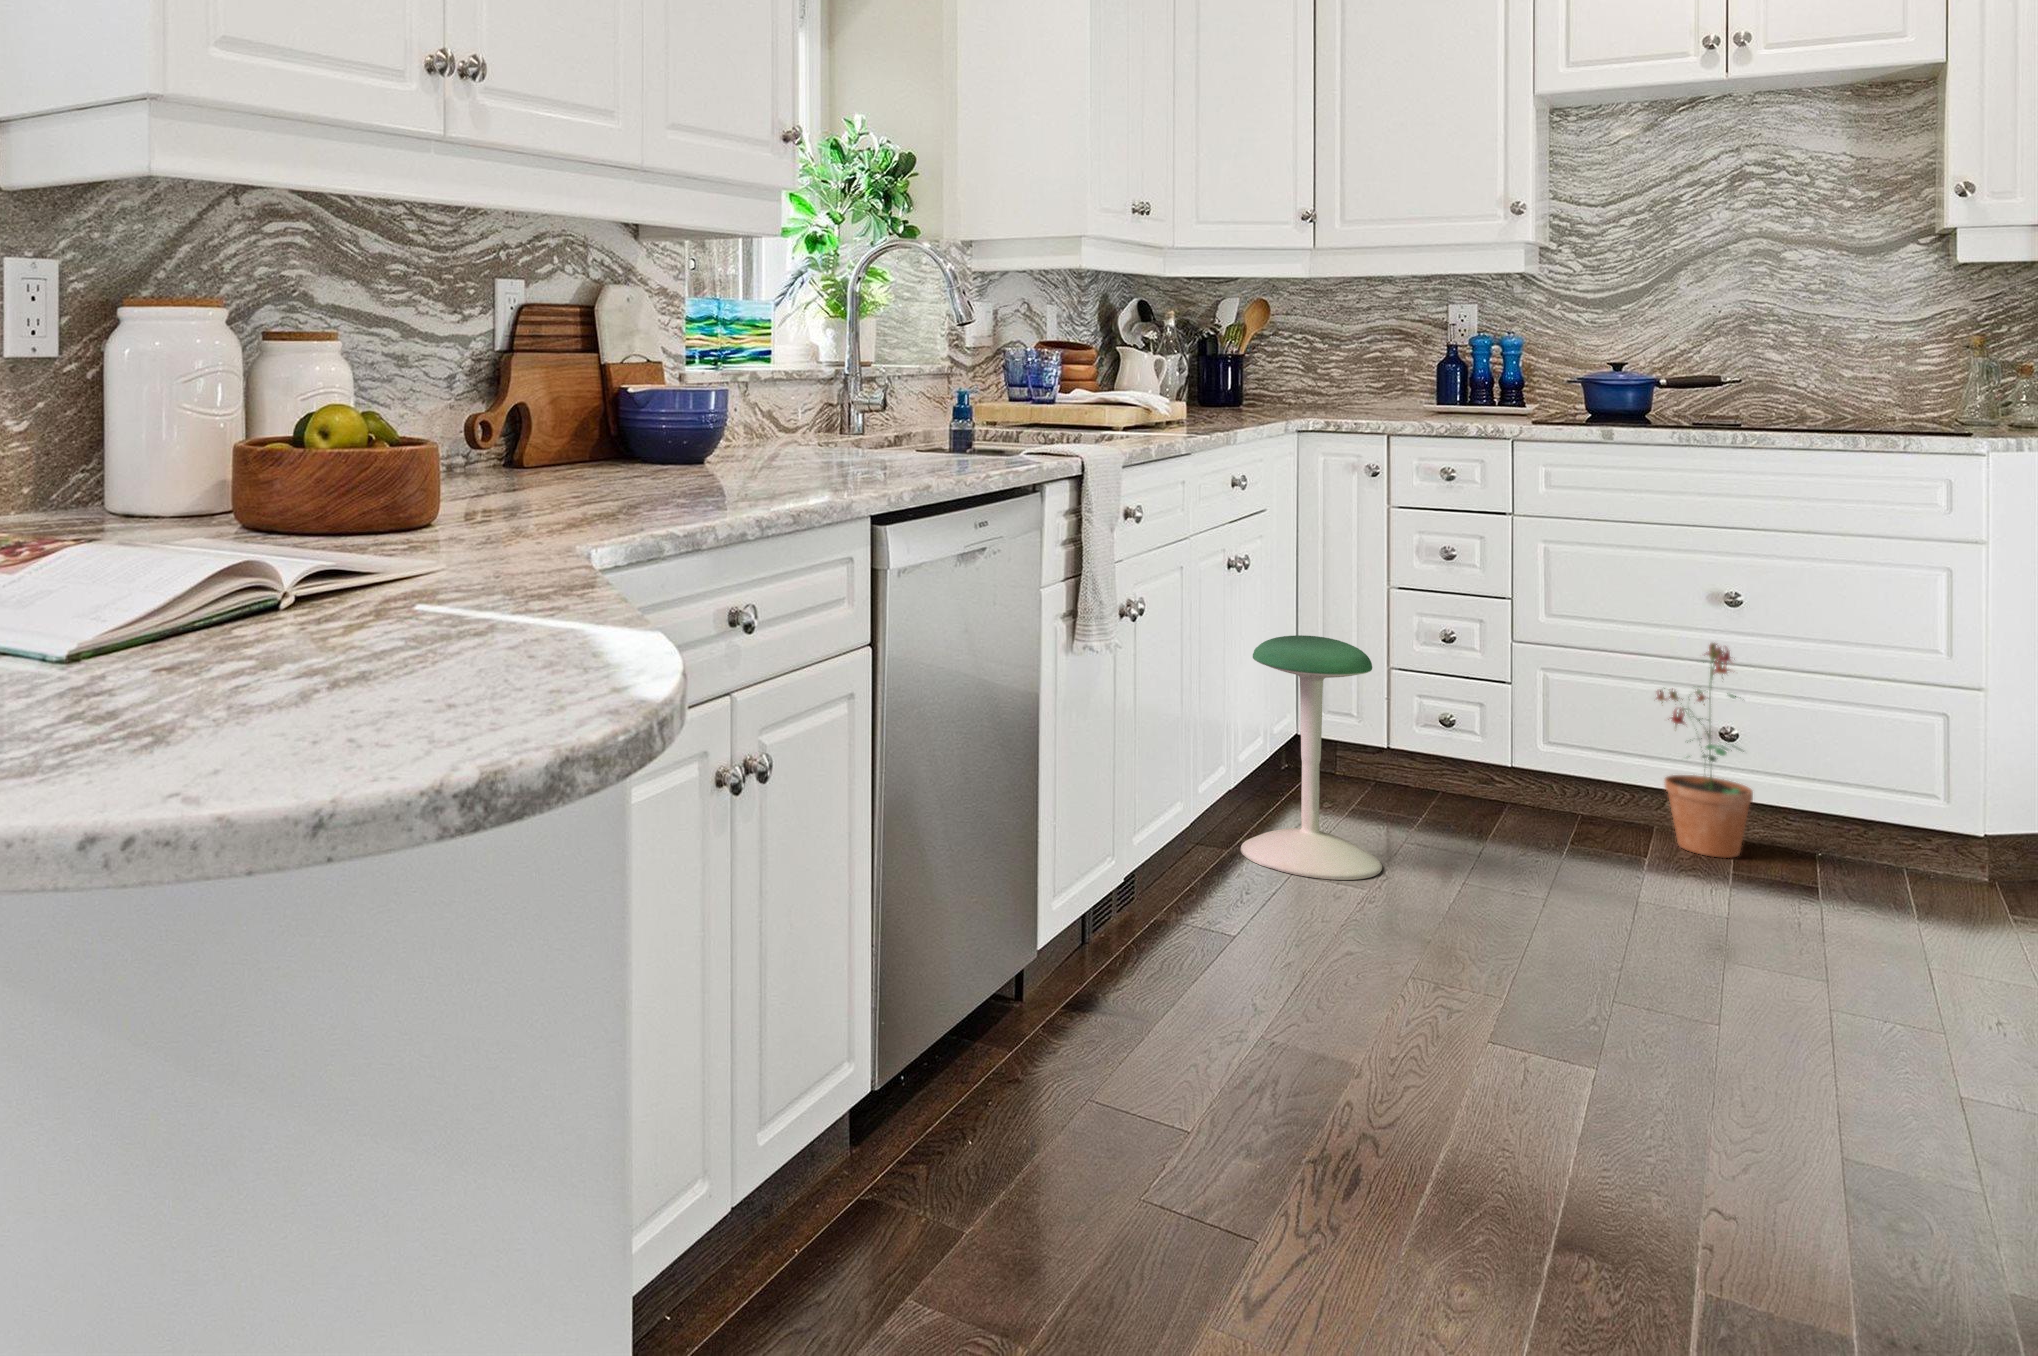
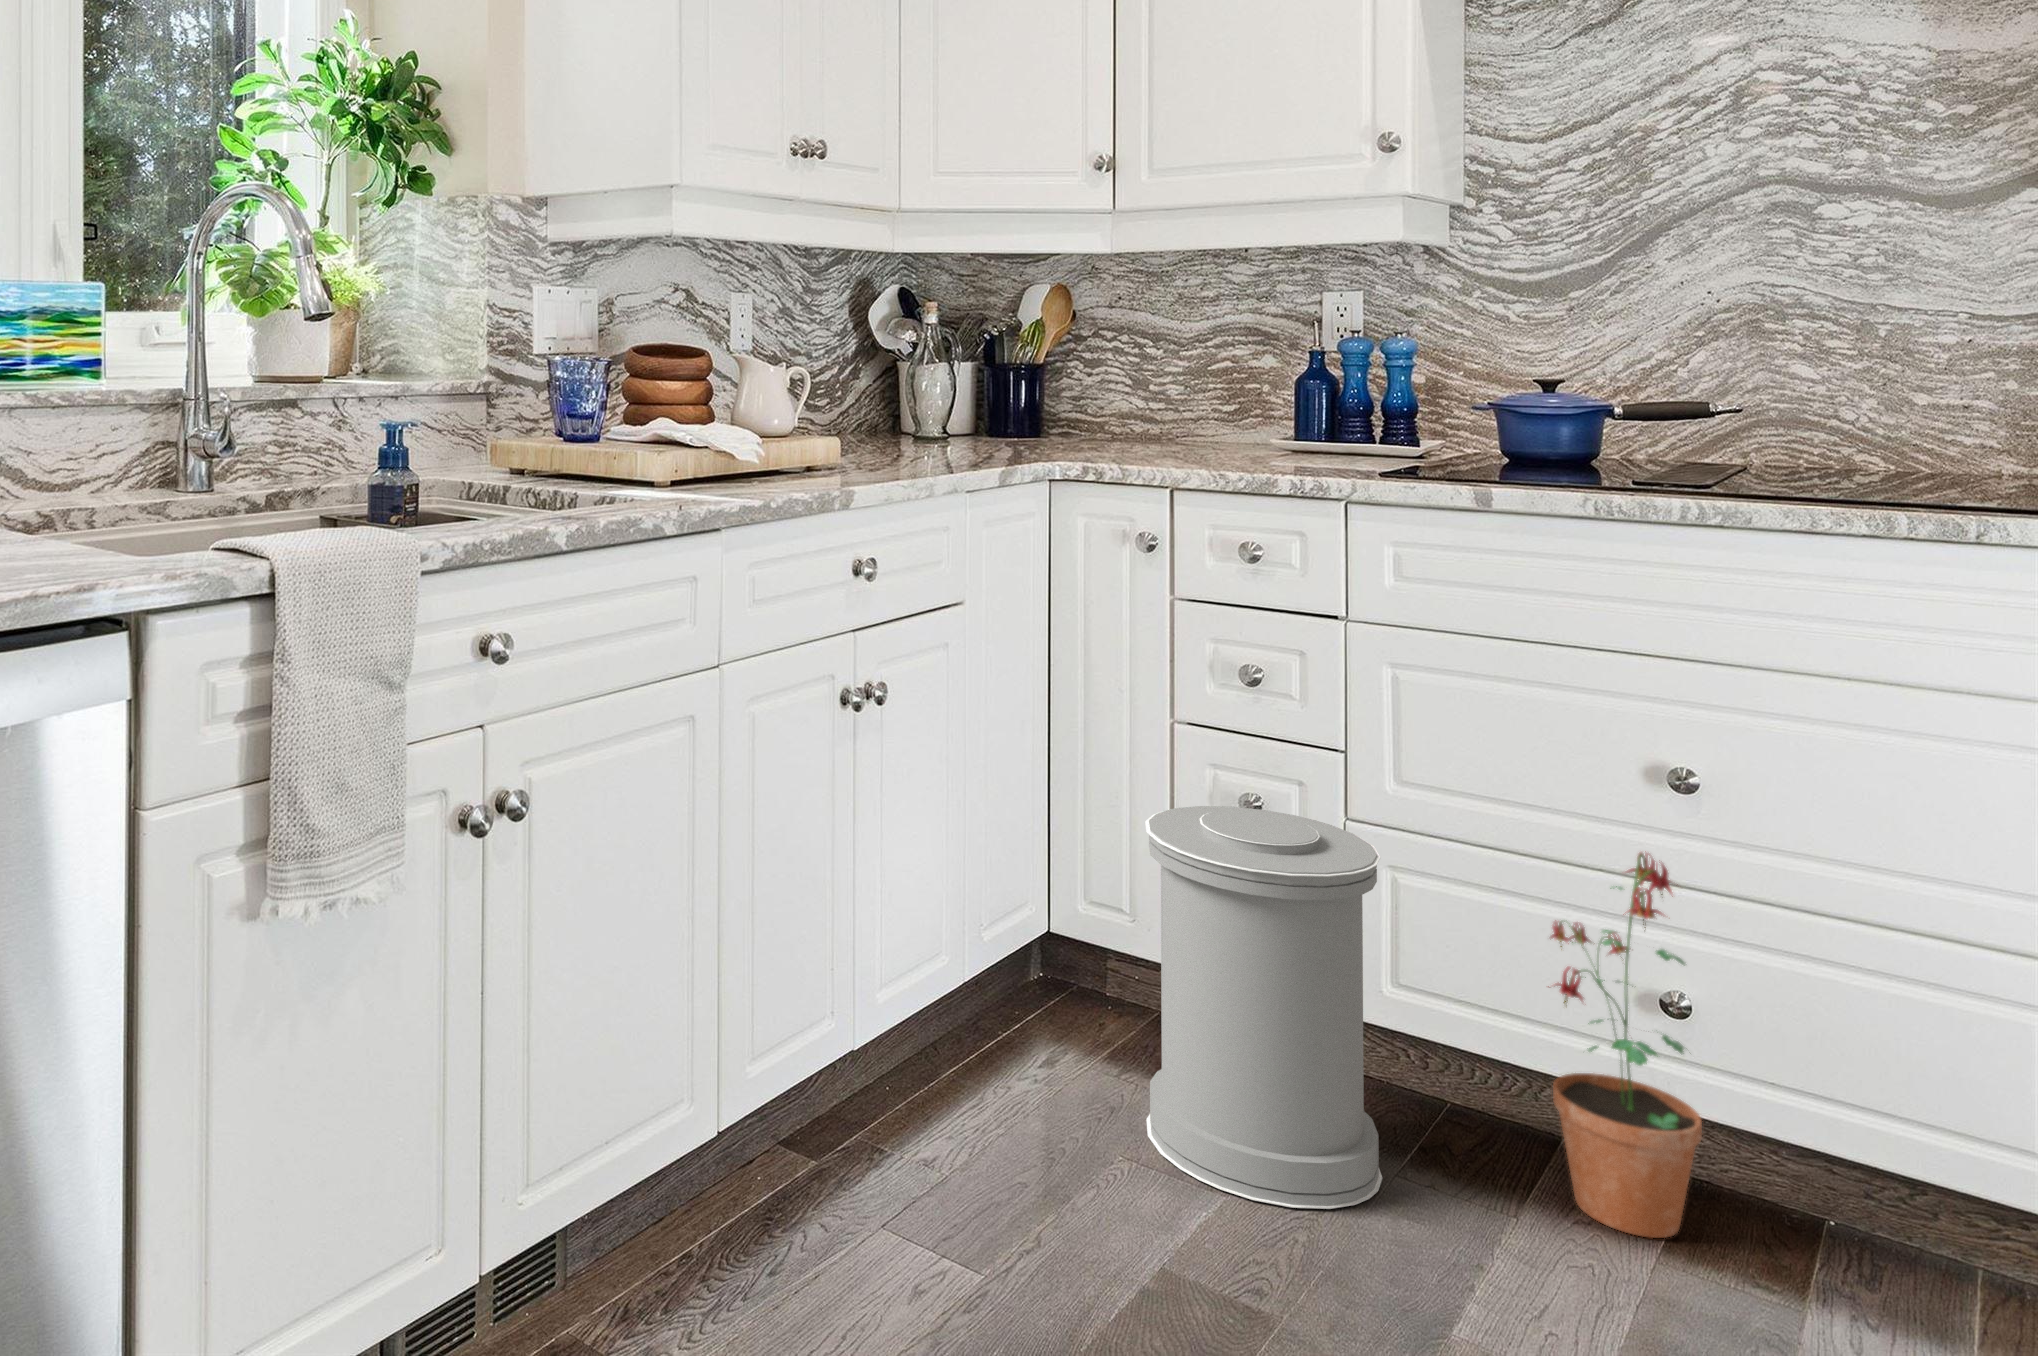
trash can: none [1415,632,1568,854] -> present [1145,806,1382,1209]
stool: present [1241,635,1382,880] -> none [807,822,1023,1262]

